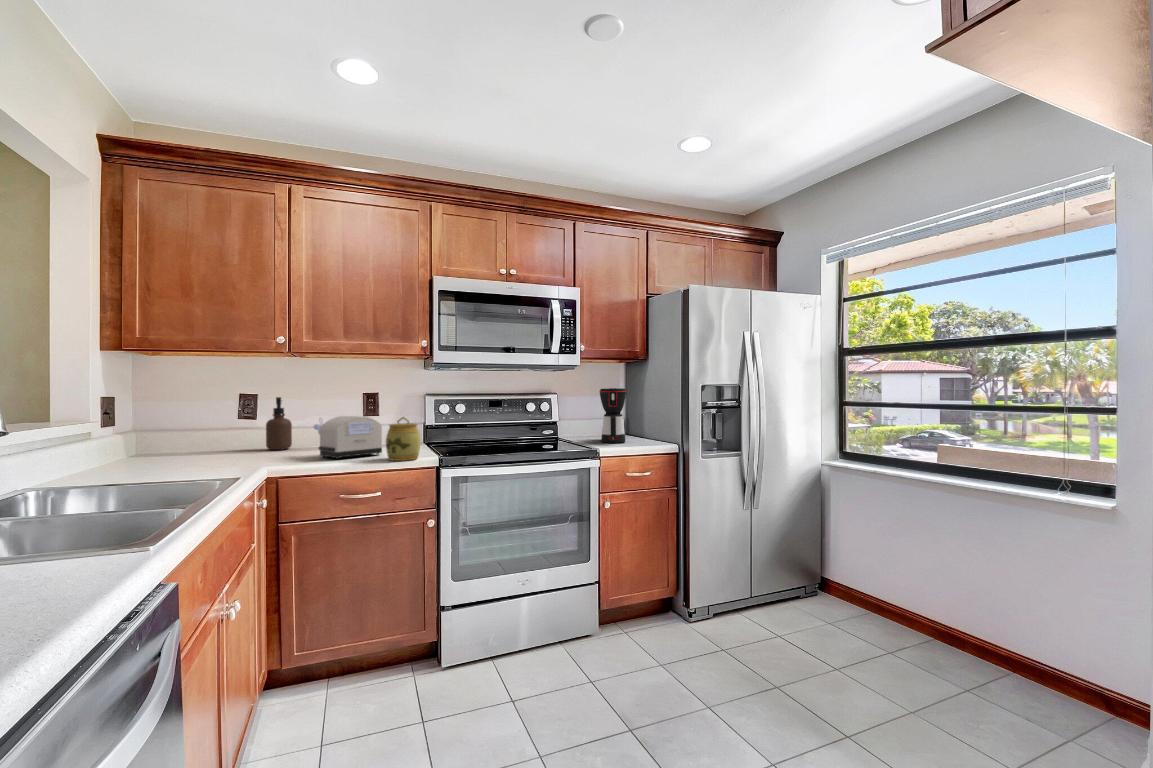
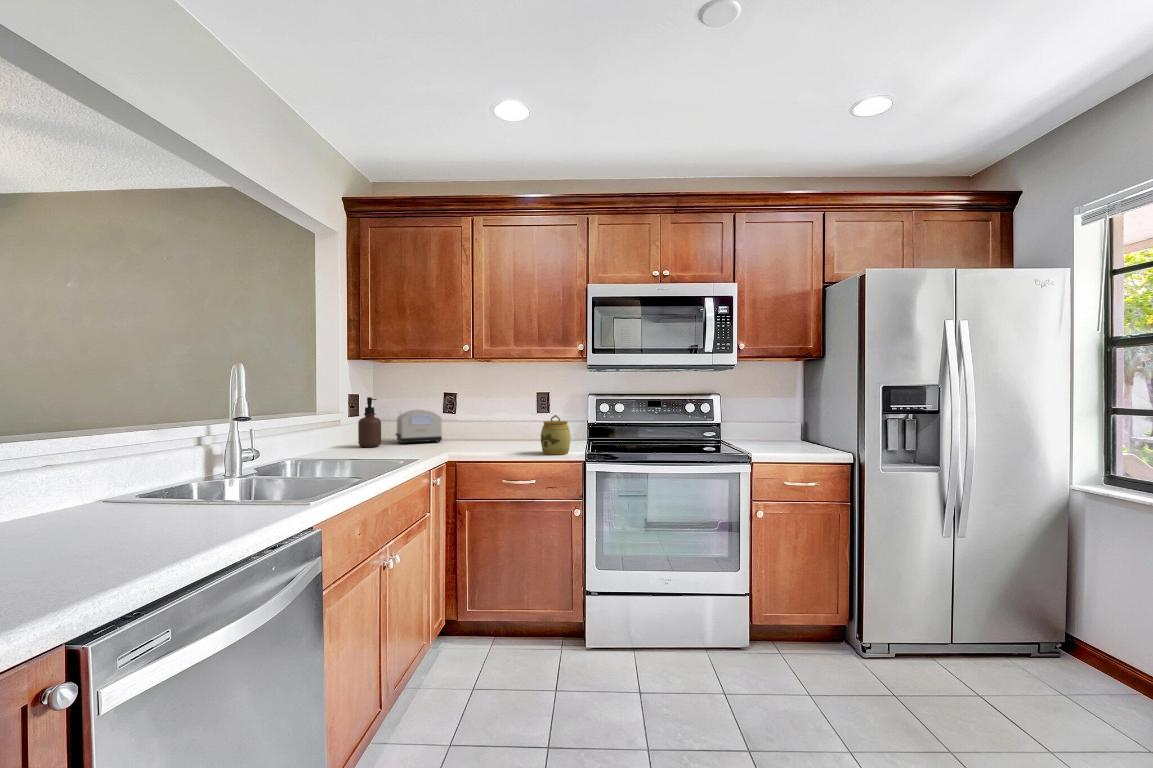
coffee maker: present [599,388,626,443] -> none [766,389,797,448]
soap dispenser: present [266,397,292,450] -> present [358,397,381,447]
toaster: present [314,416,382,459] -> present [395,409,442,444]

